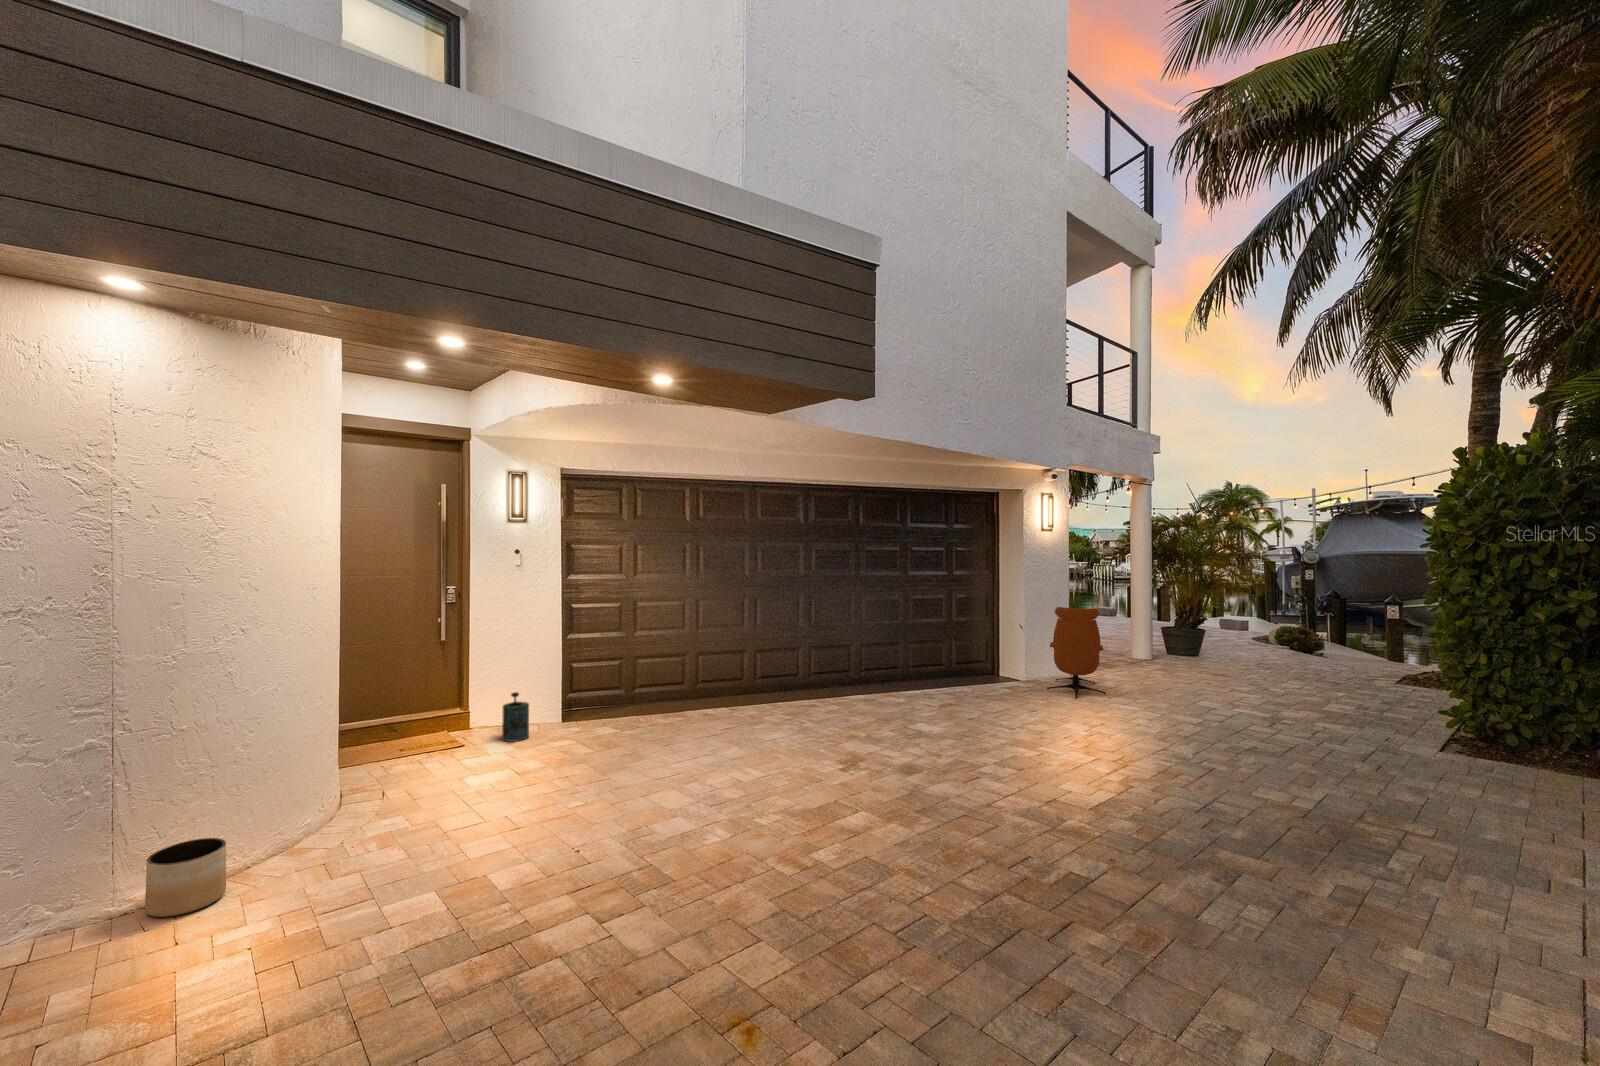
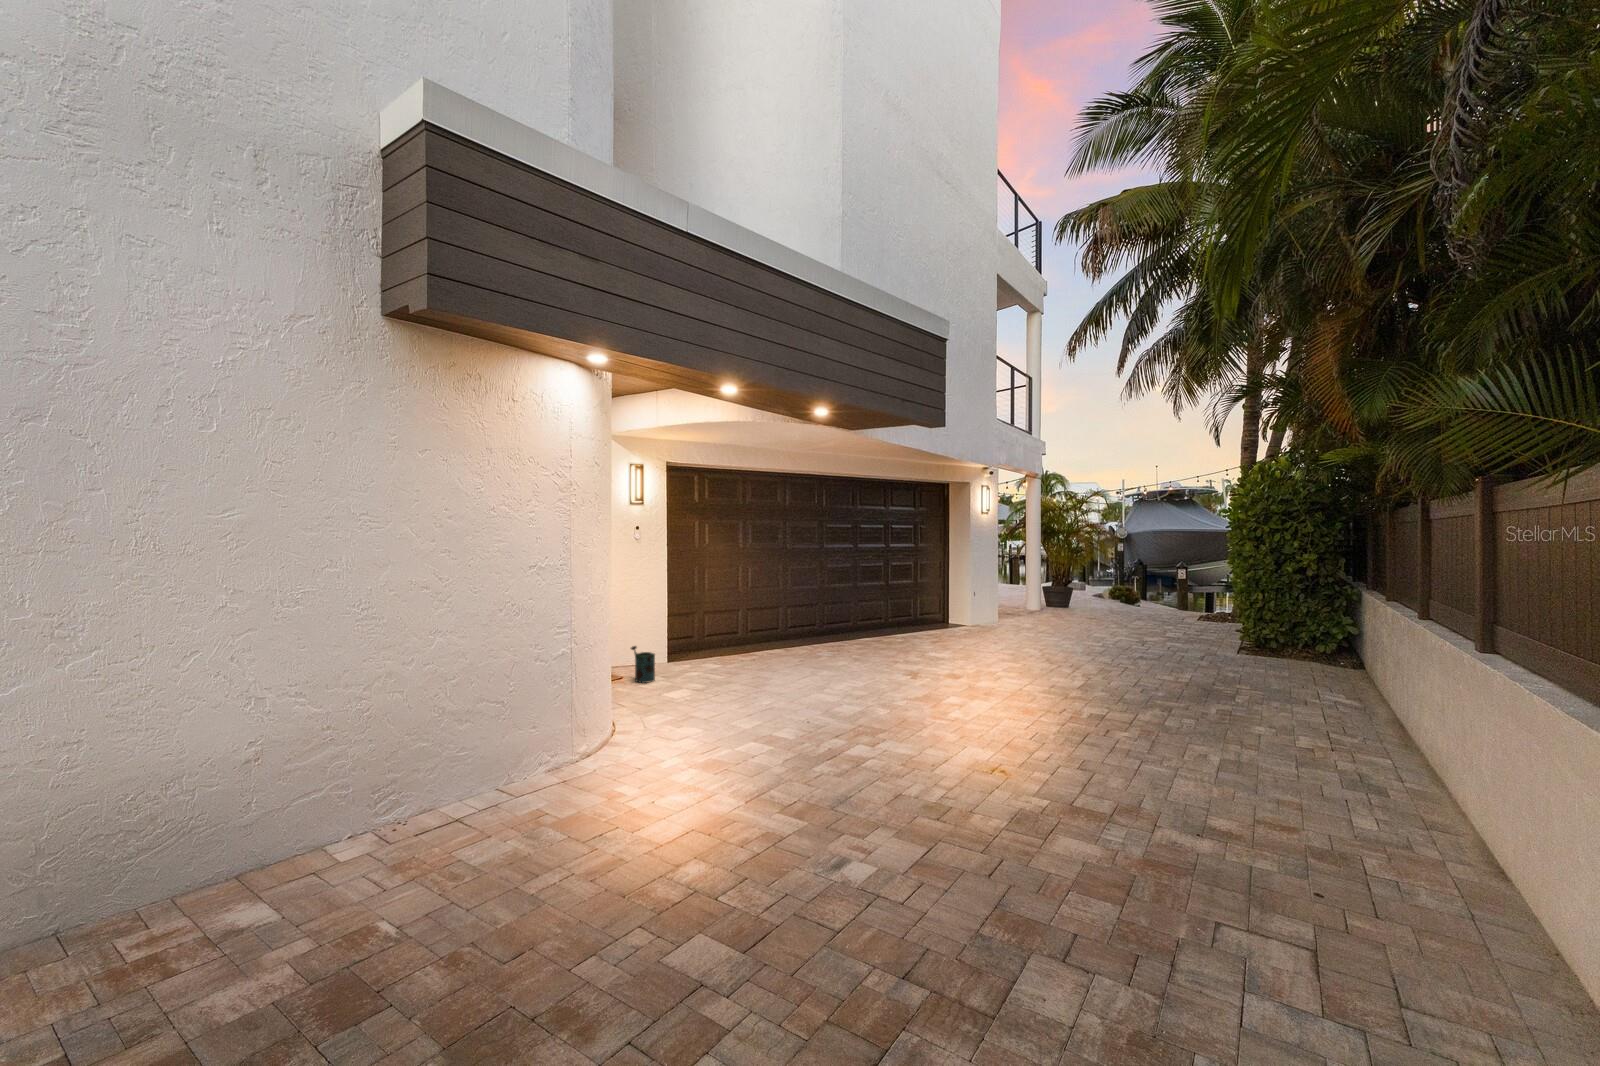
lounge chair: present [1047,607,1106,698] -> none [987,572,1029,637]
planter: present [145,838,226,917] -> none [576,729,618,775]

